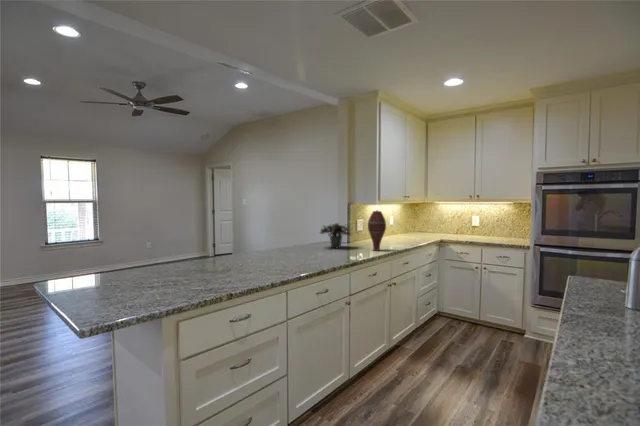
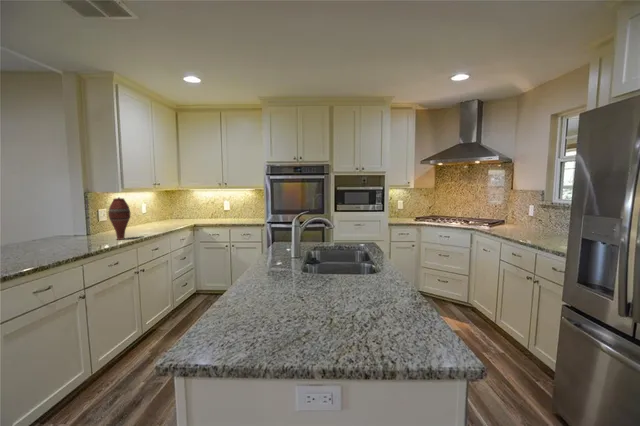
potted plant: present [321,223,350,248] -> none [40,213,90,242]

